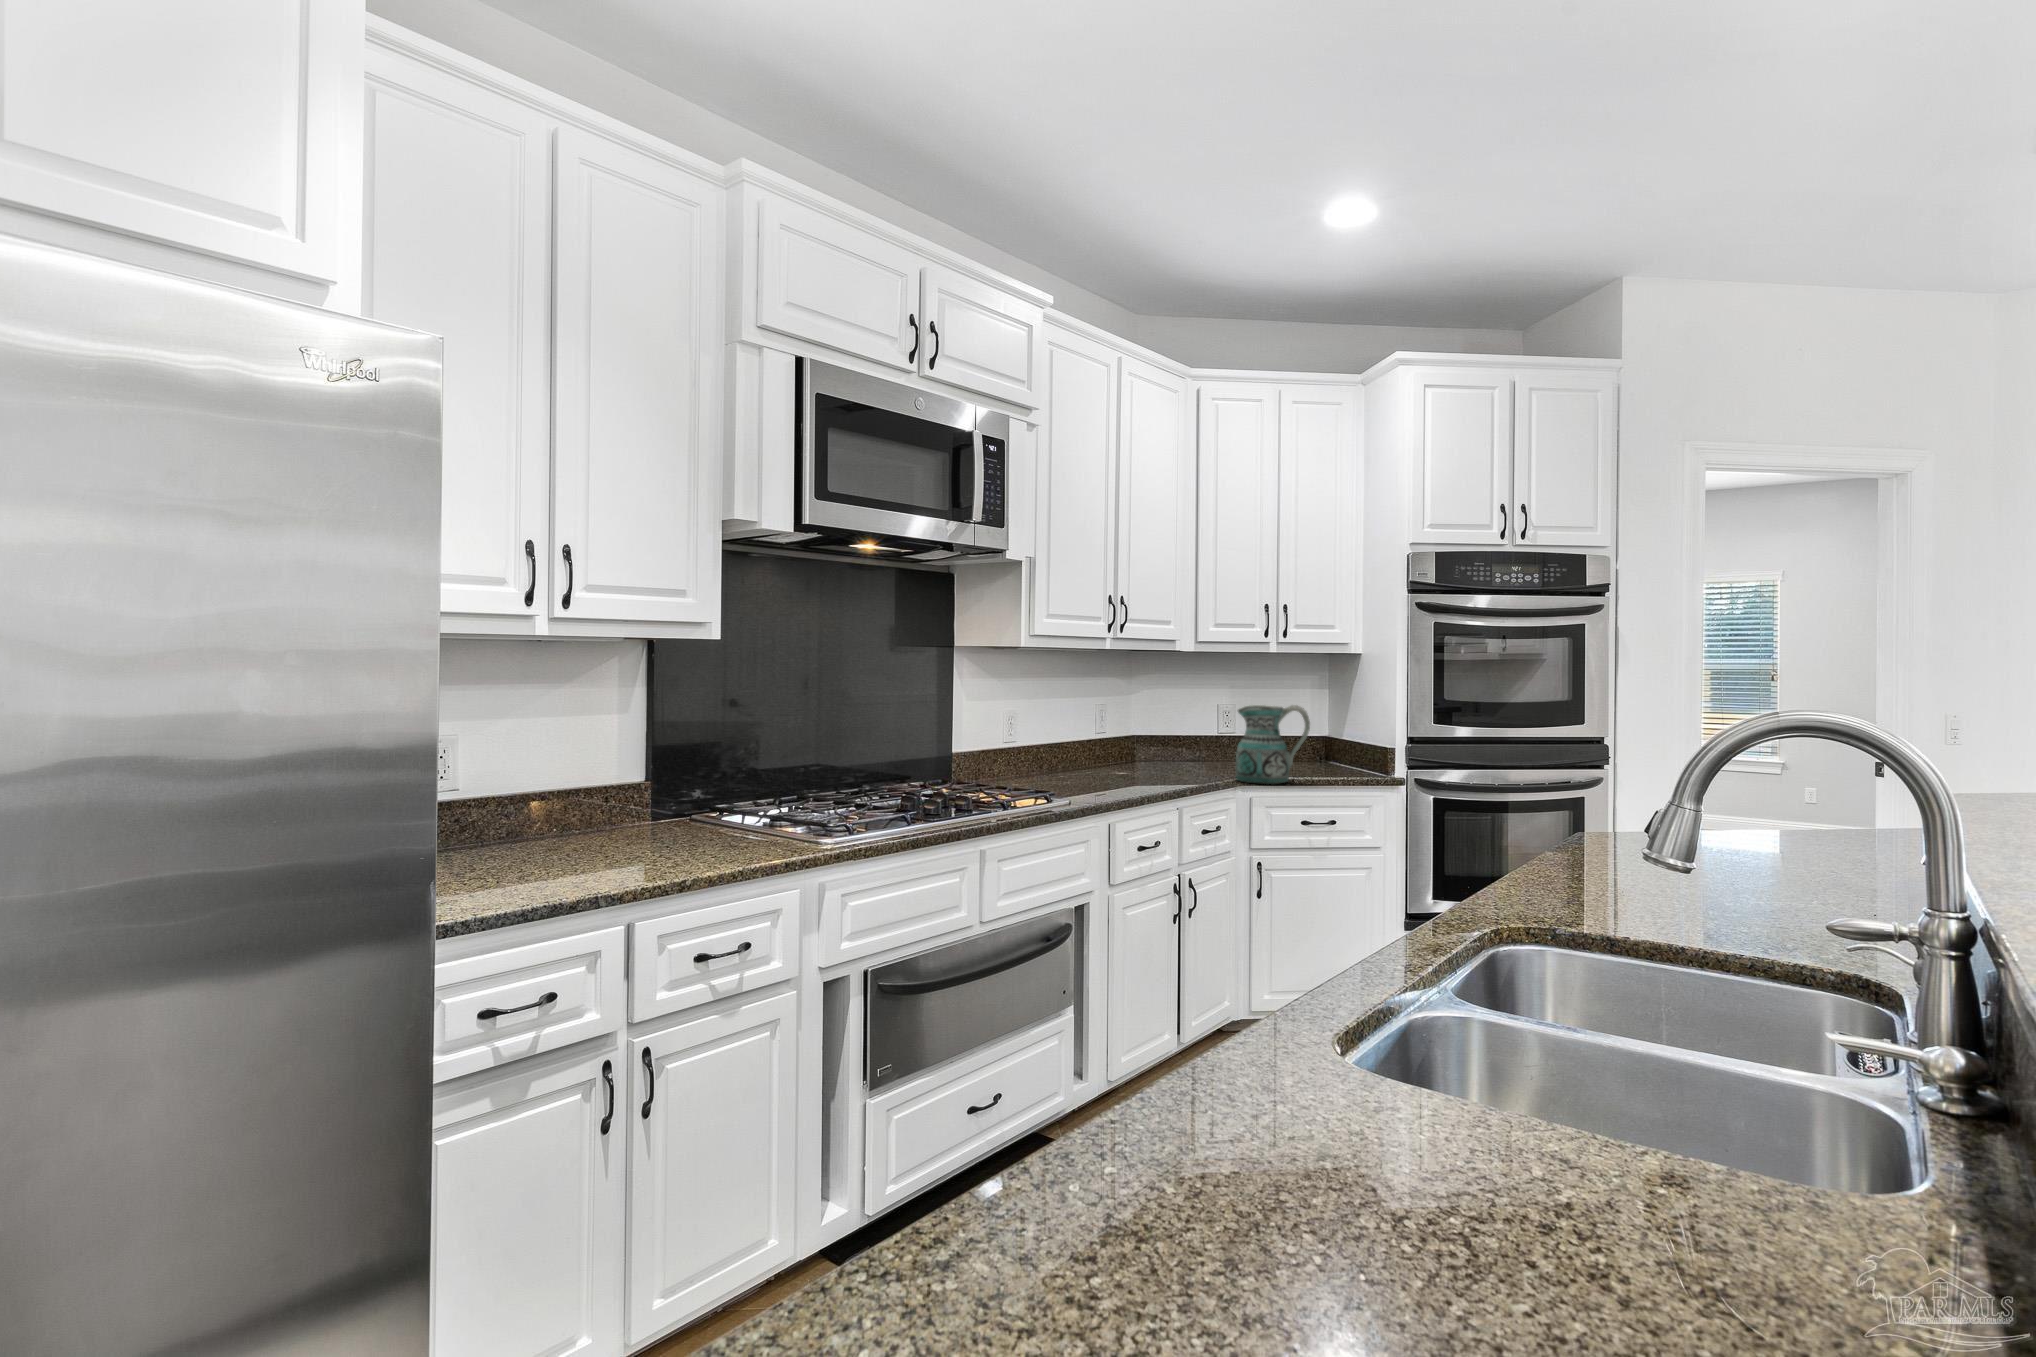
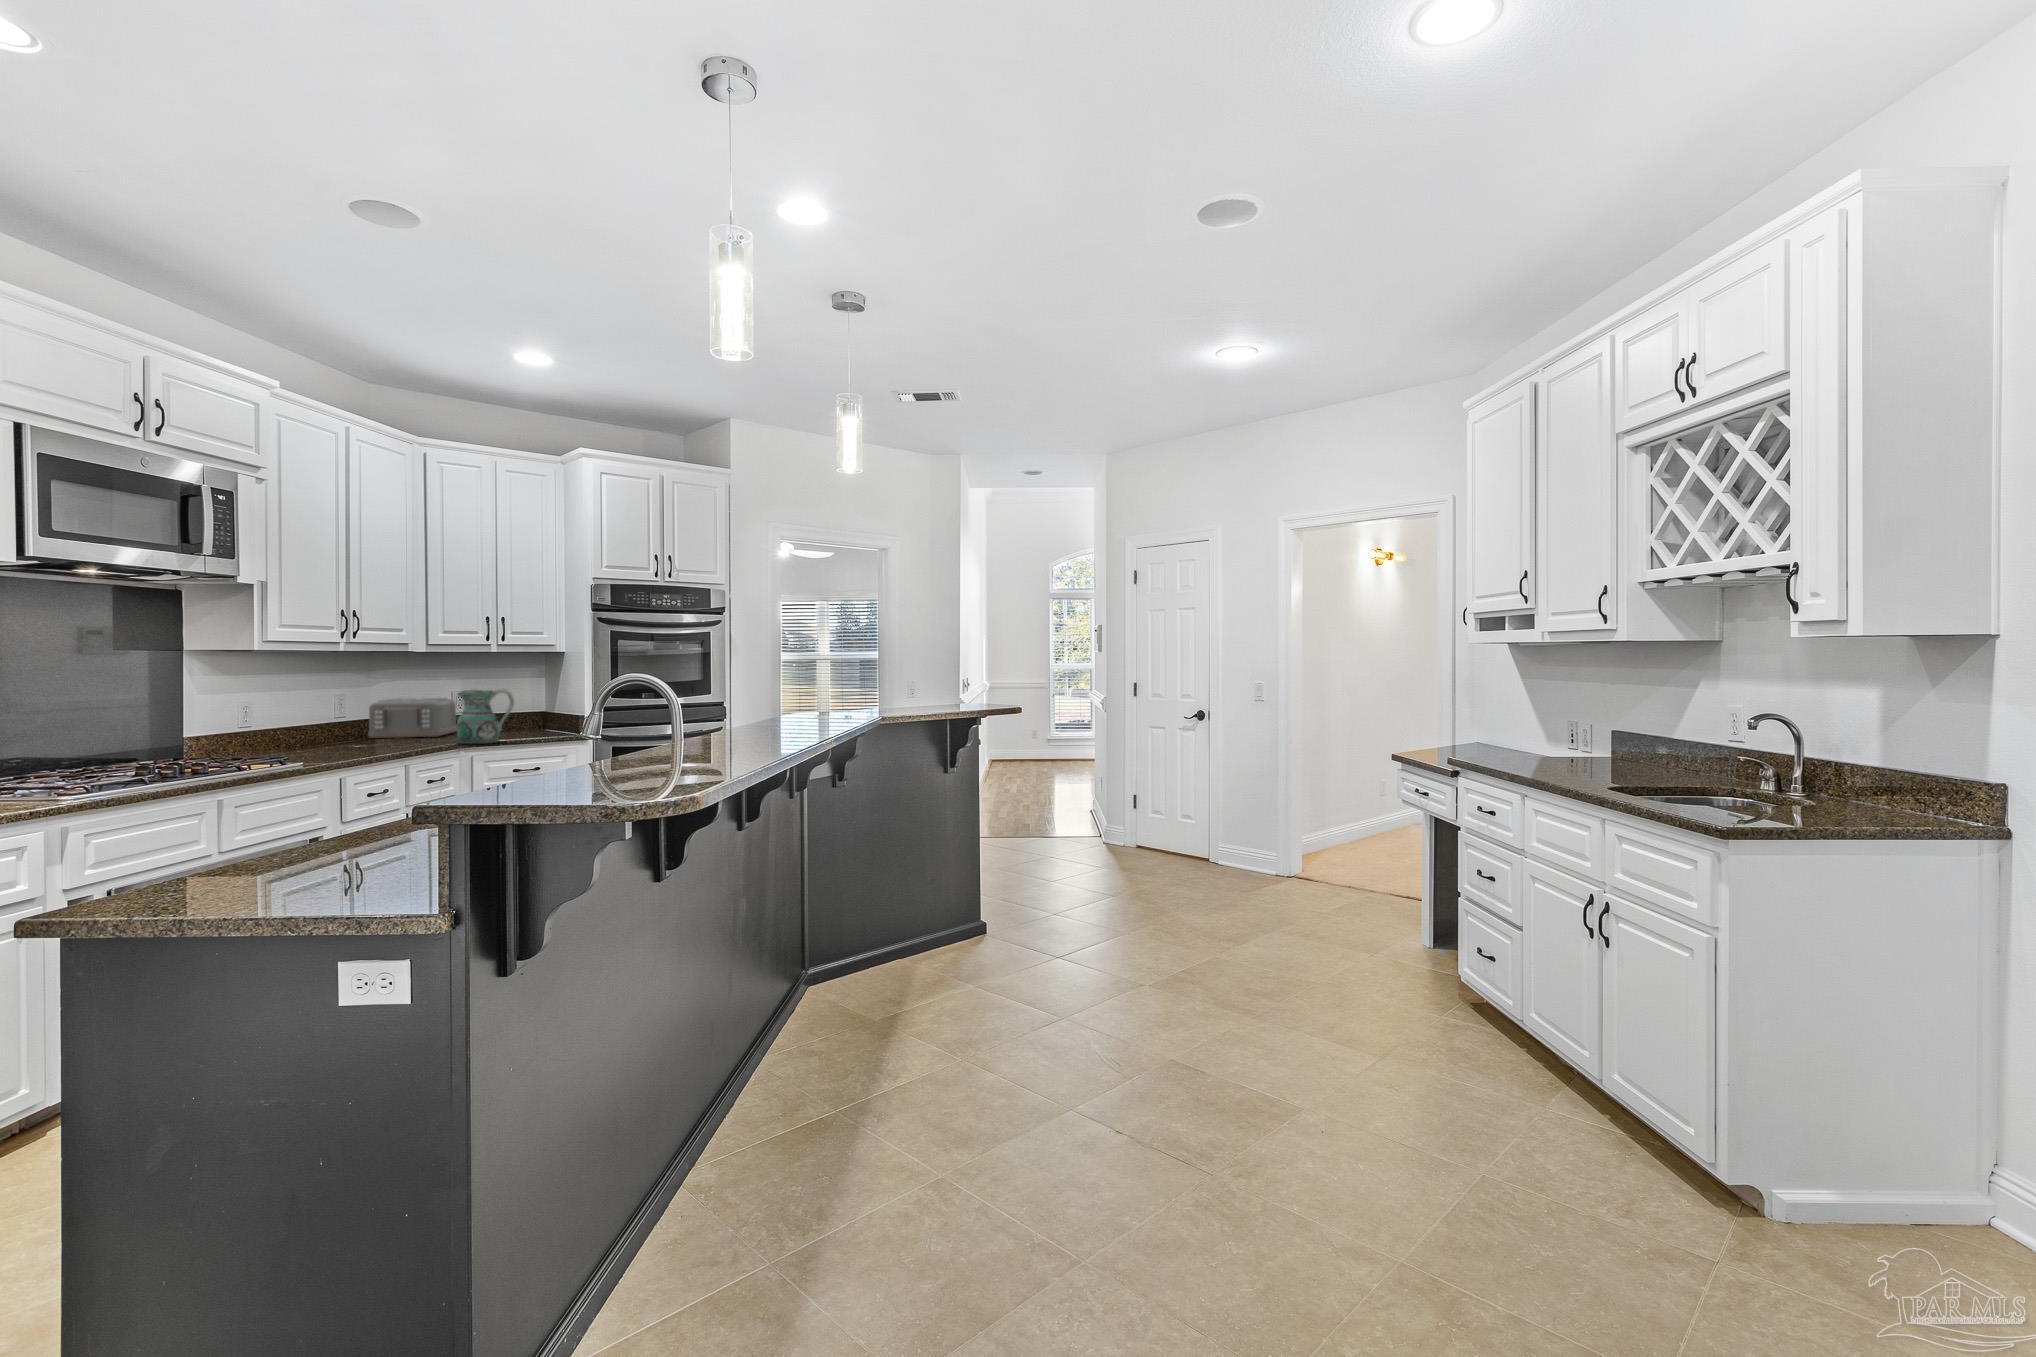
toaster: none [1127,712,1224,765] -> present [368,698,457,738]

